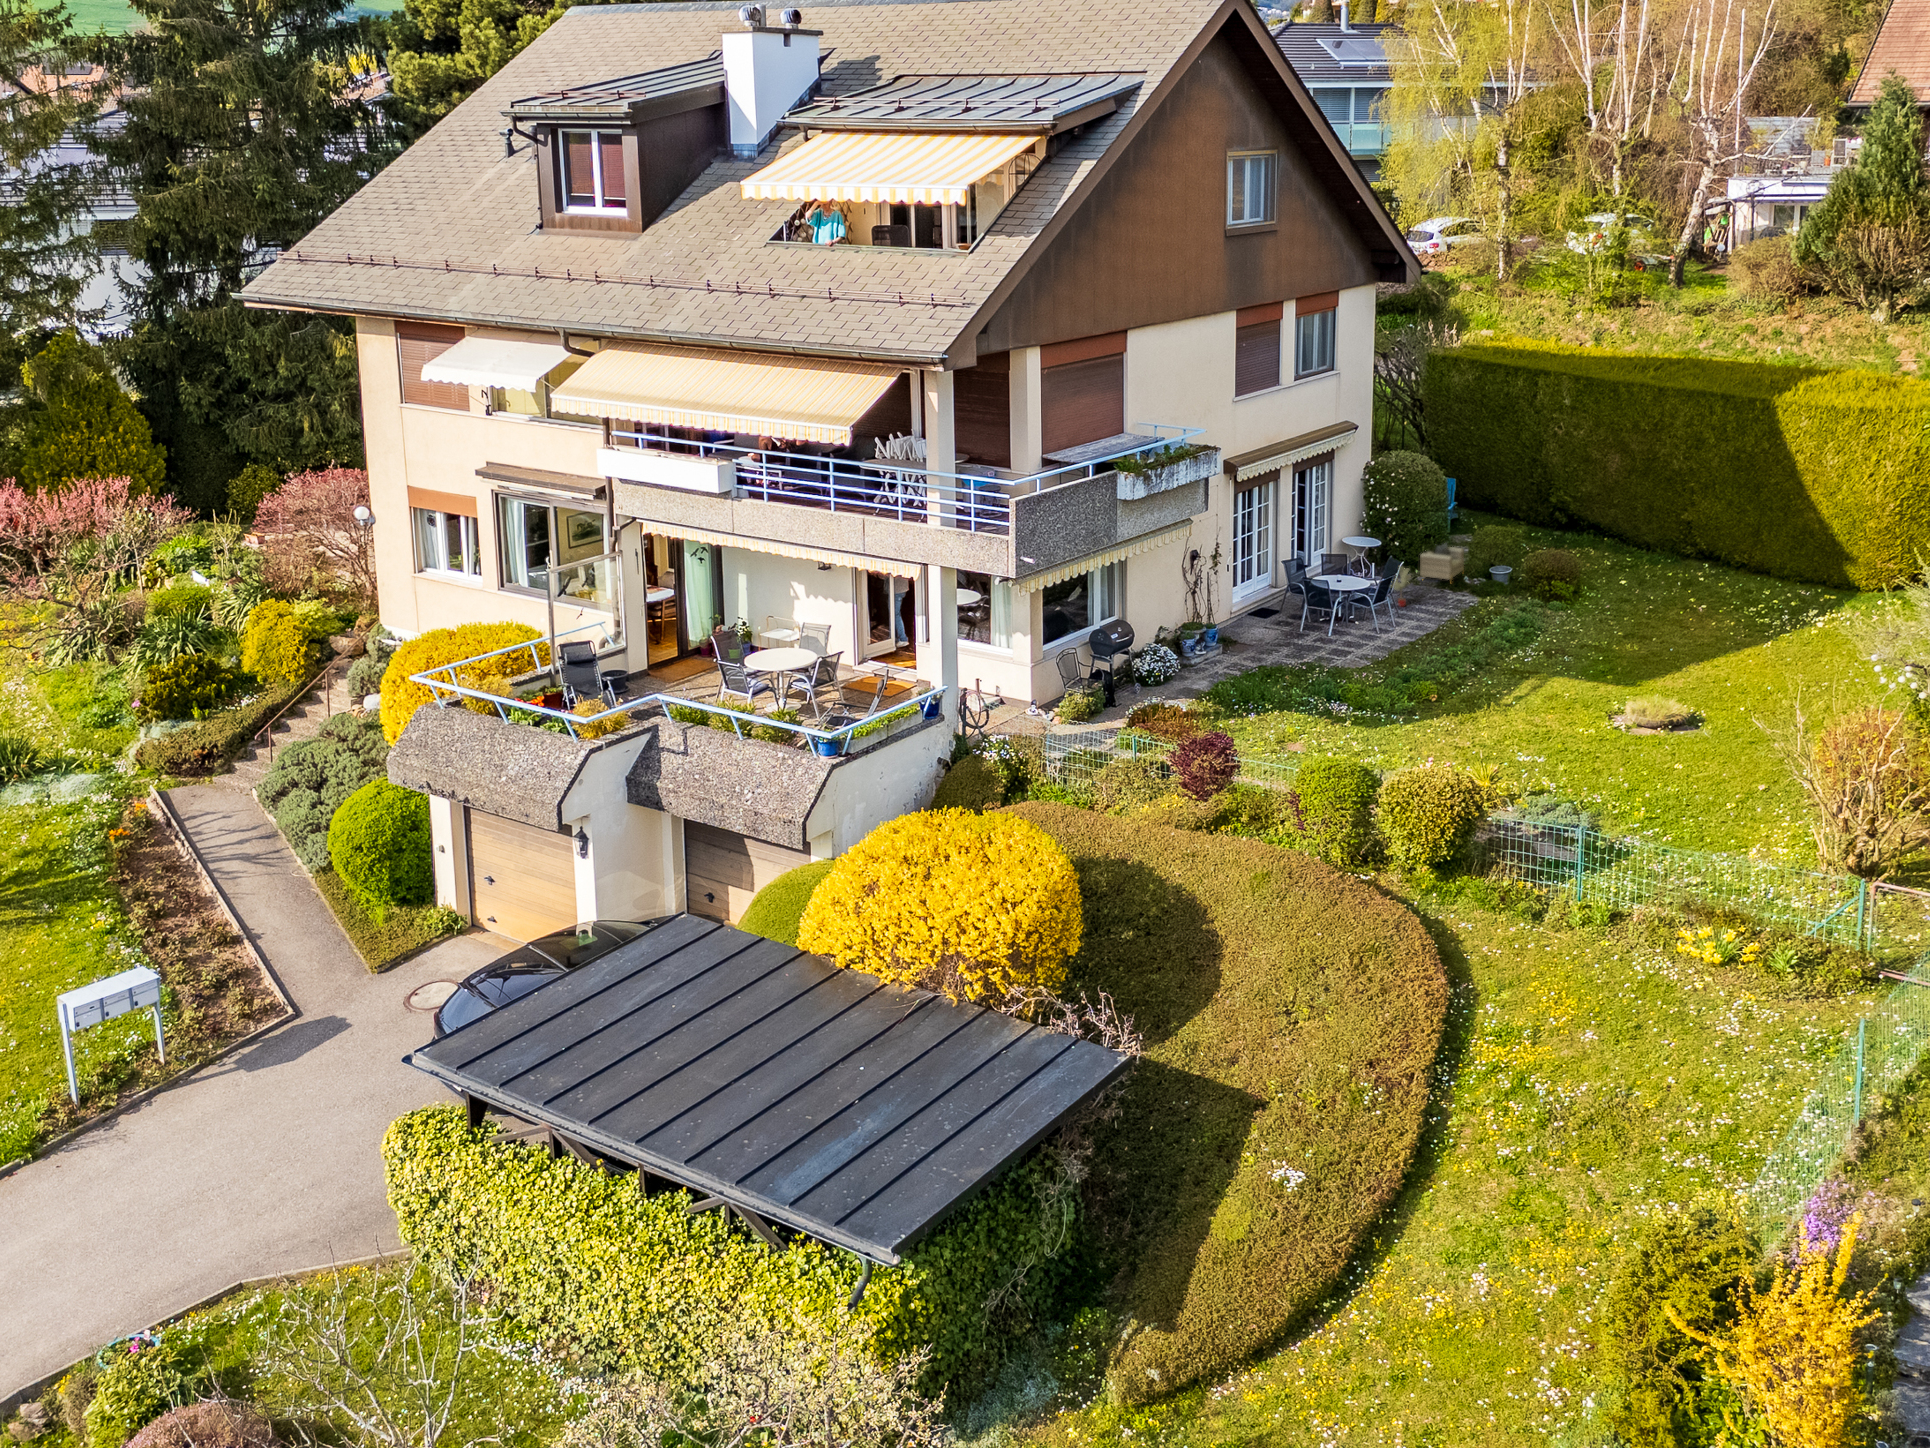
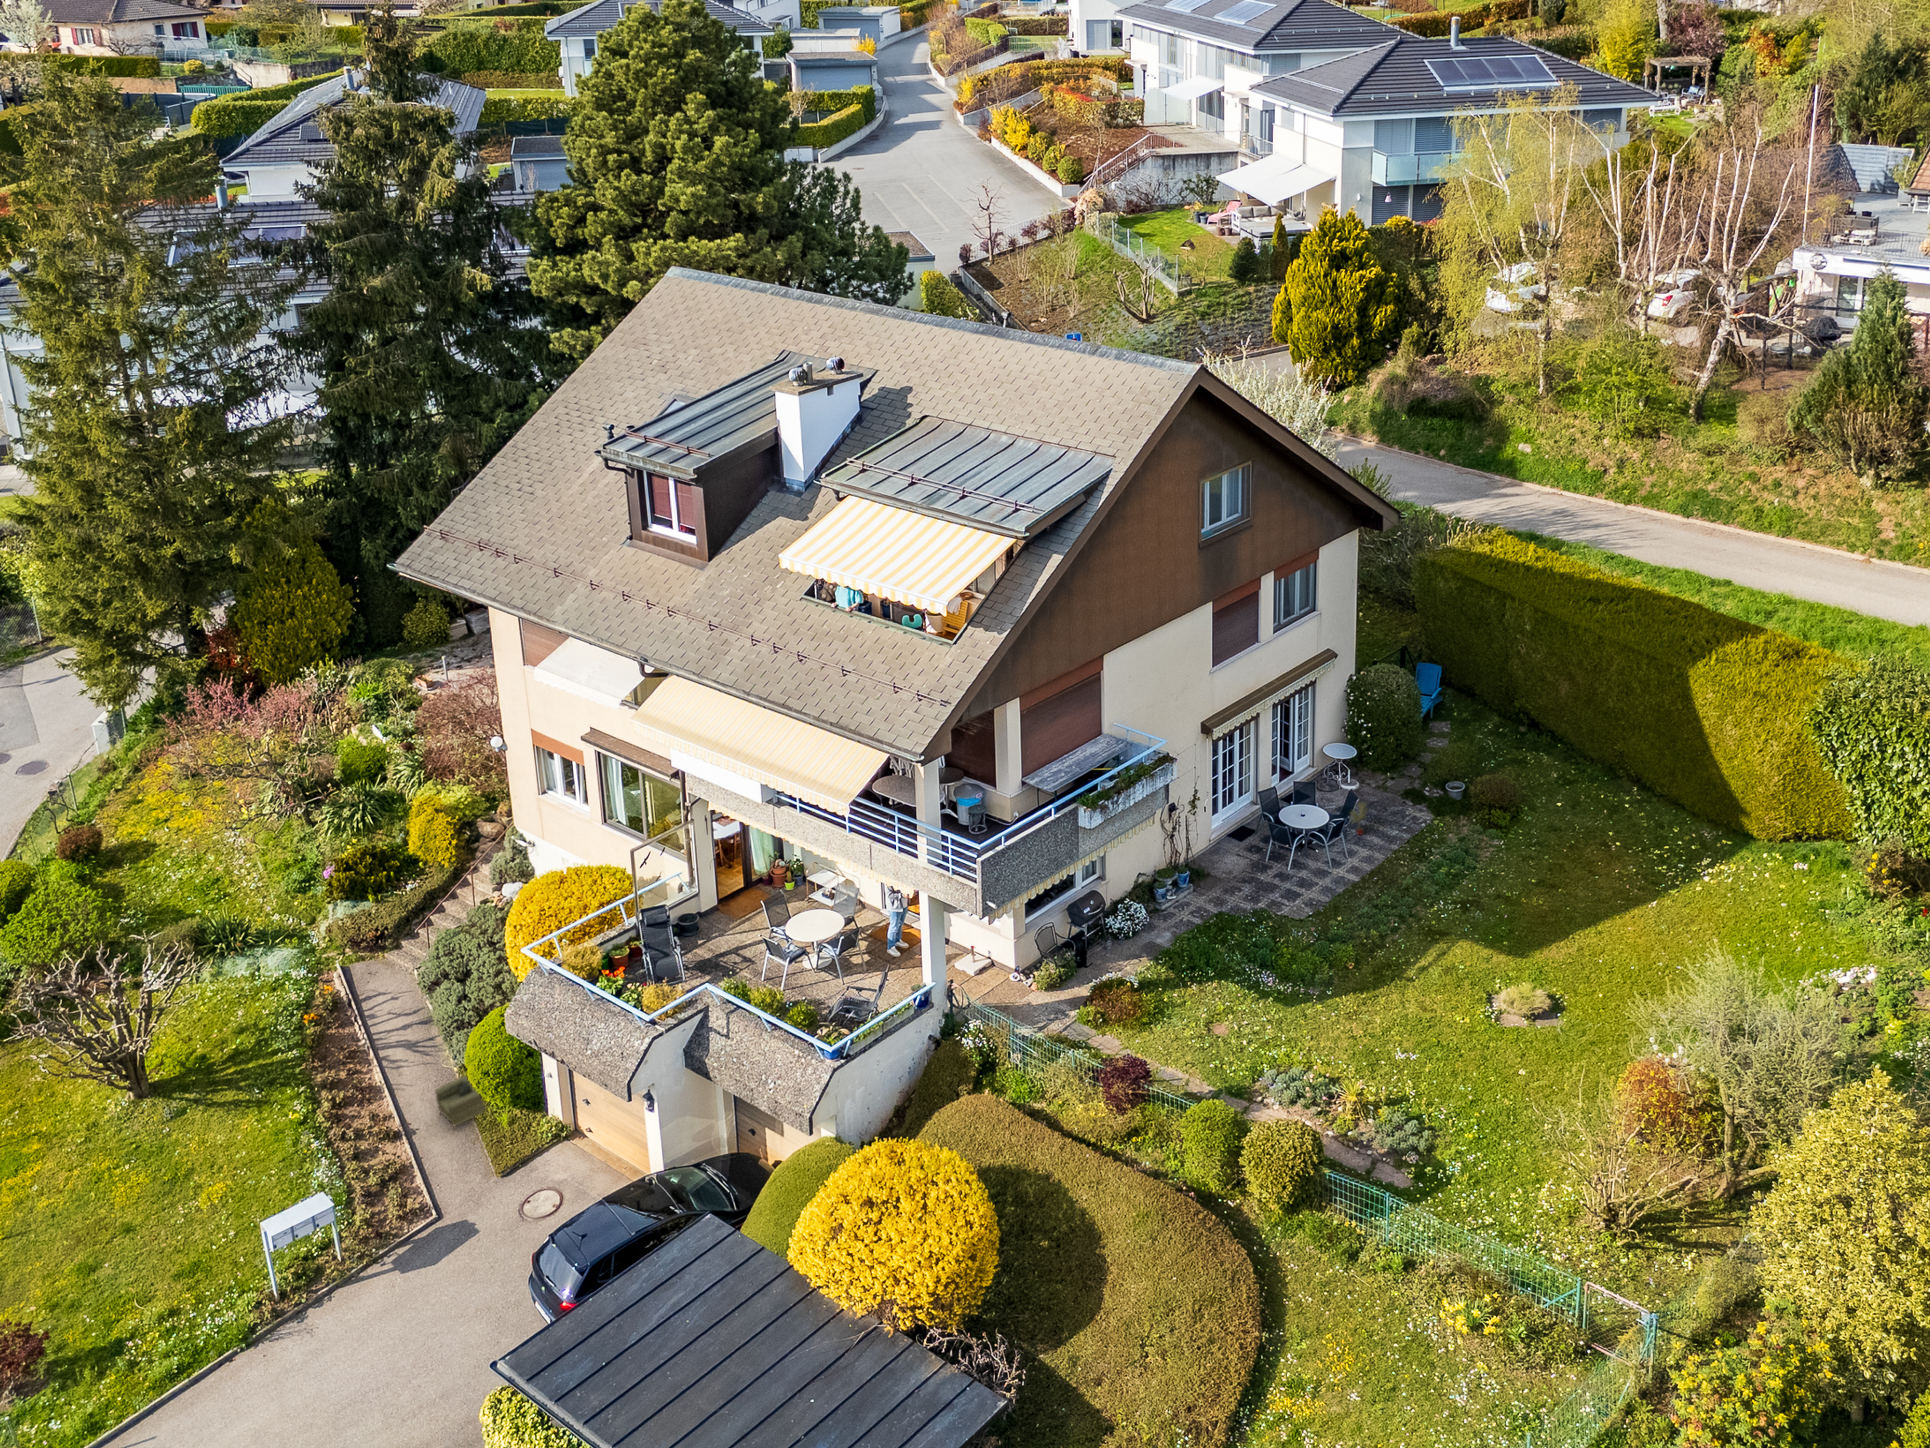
armchair: present [1420,543,1464,580] -> present [435,1076,487,1126]

